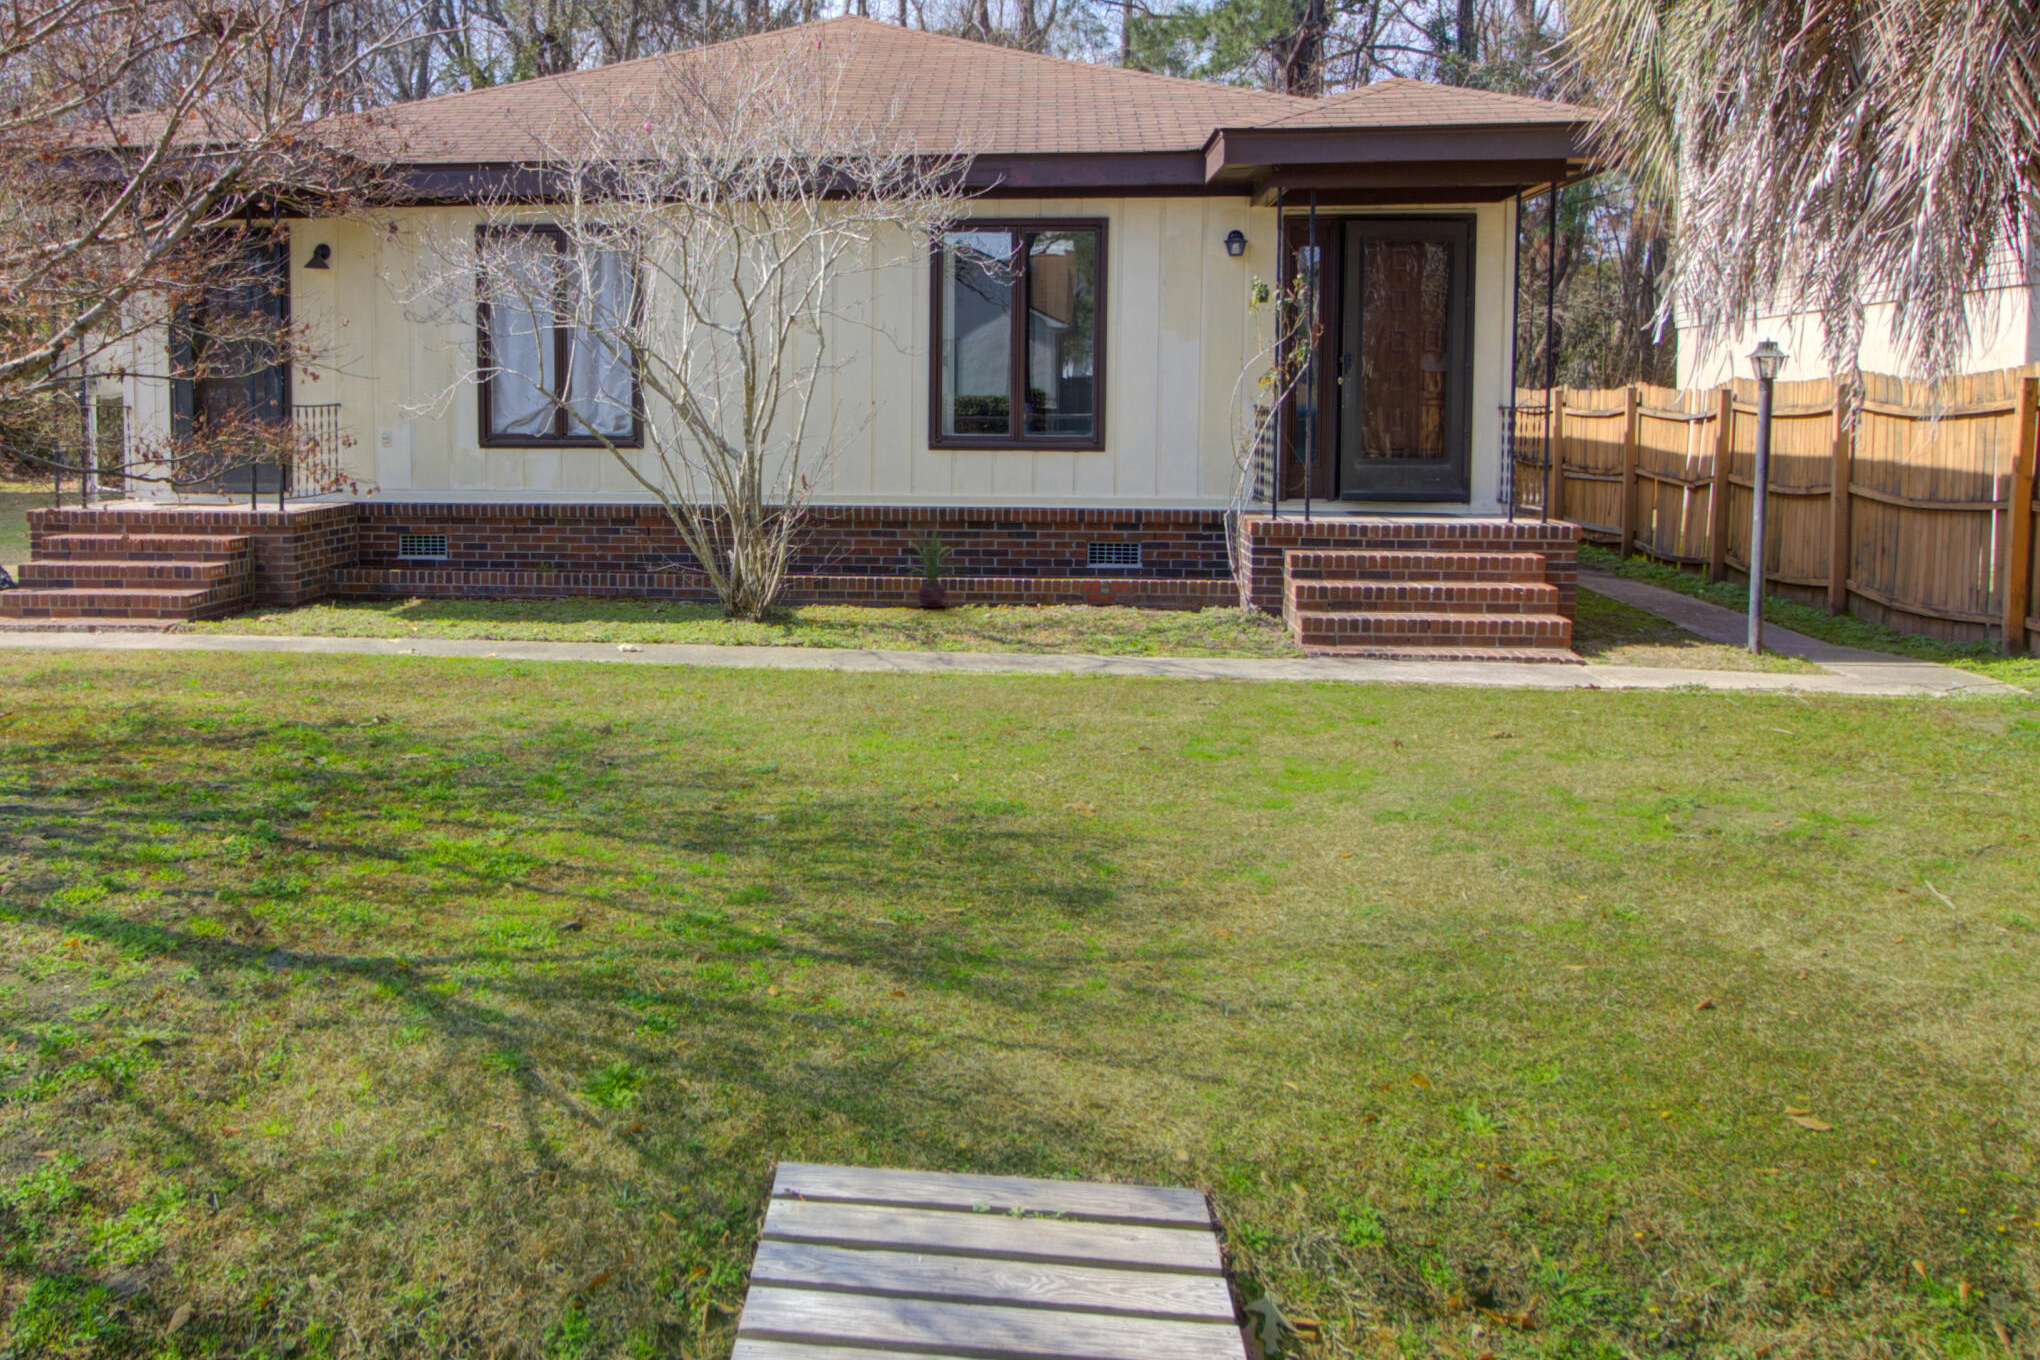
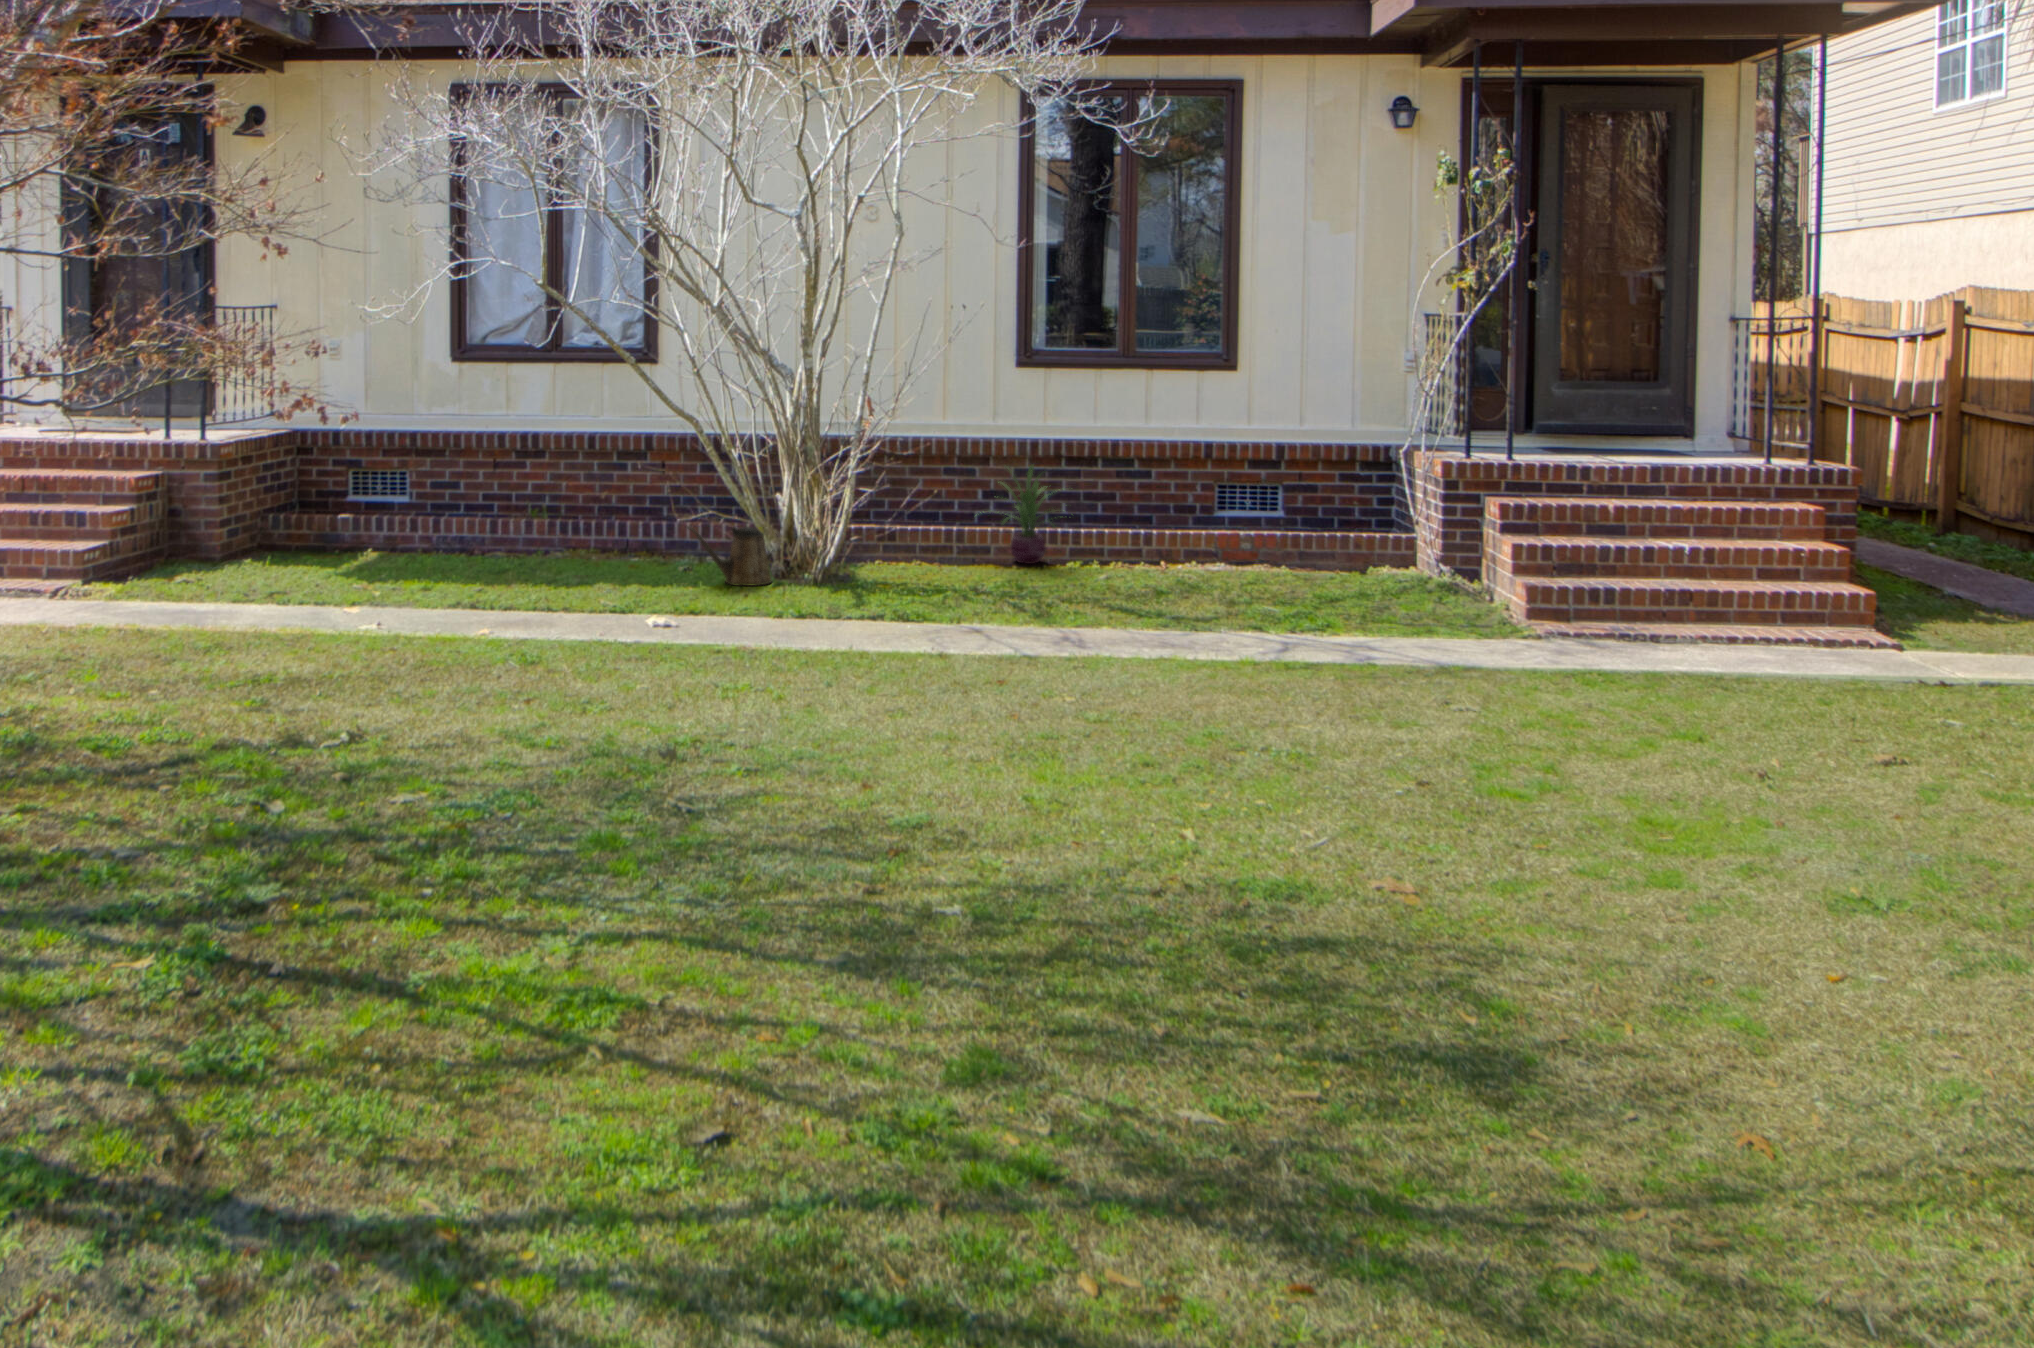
watering can: none [652,576,730,623] -> present [687,526,772,586]

